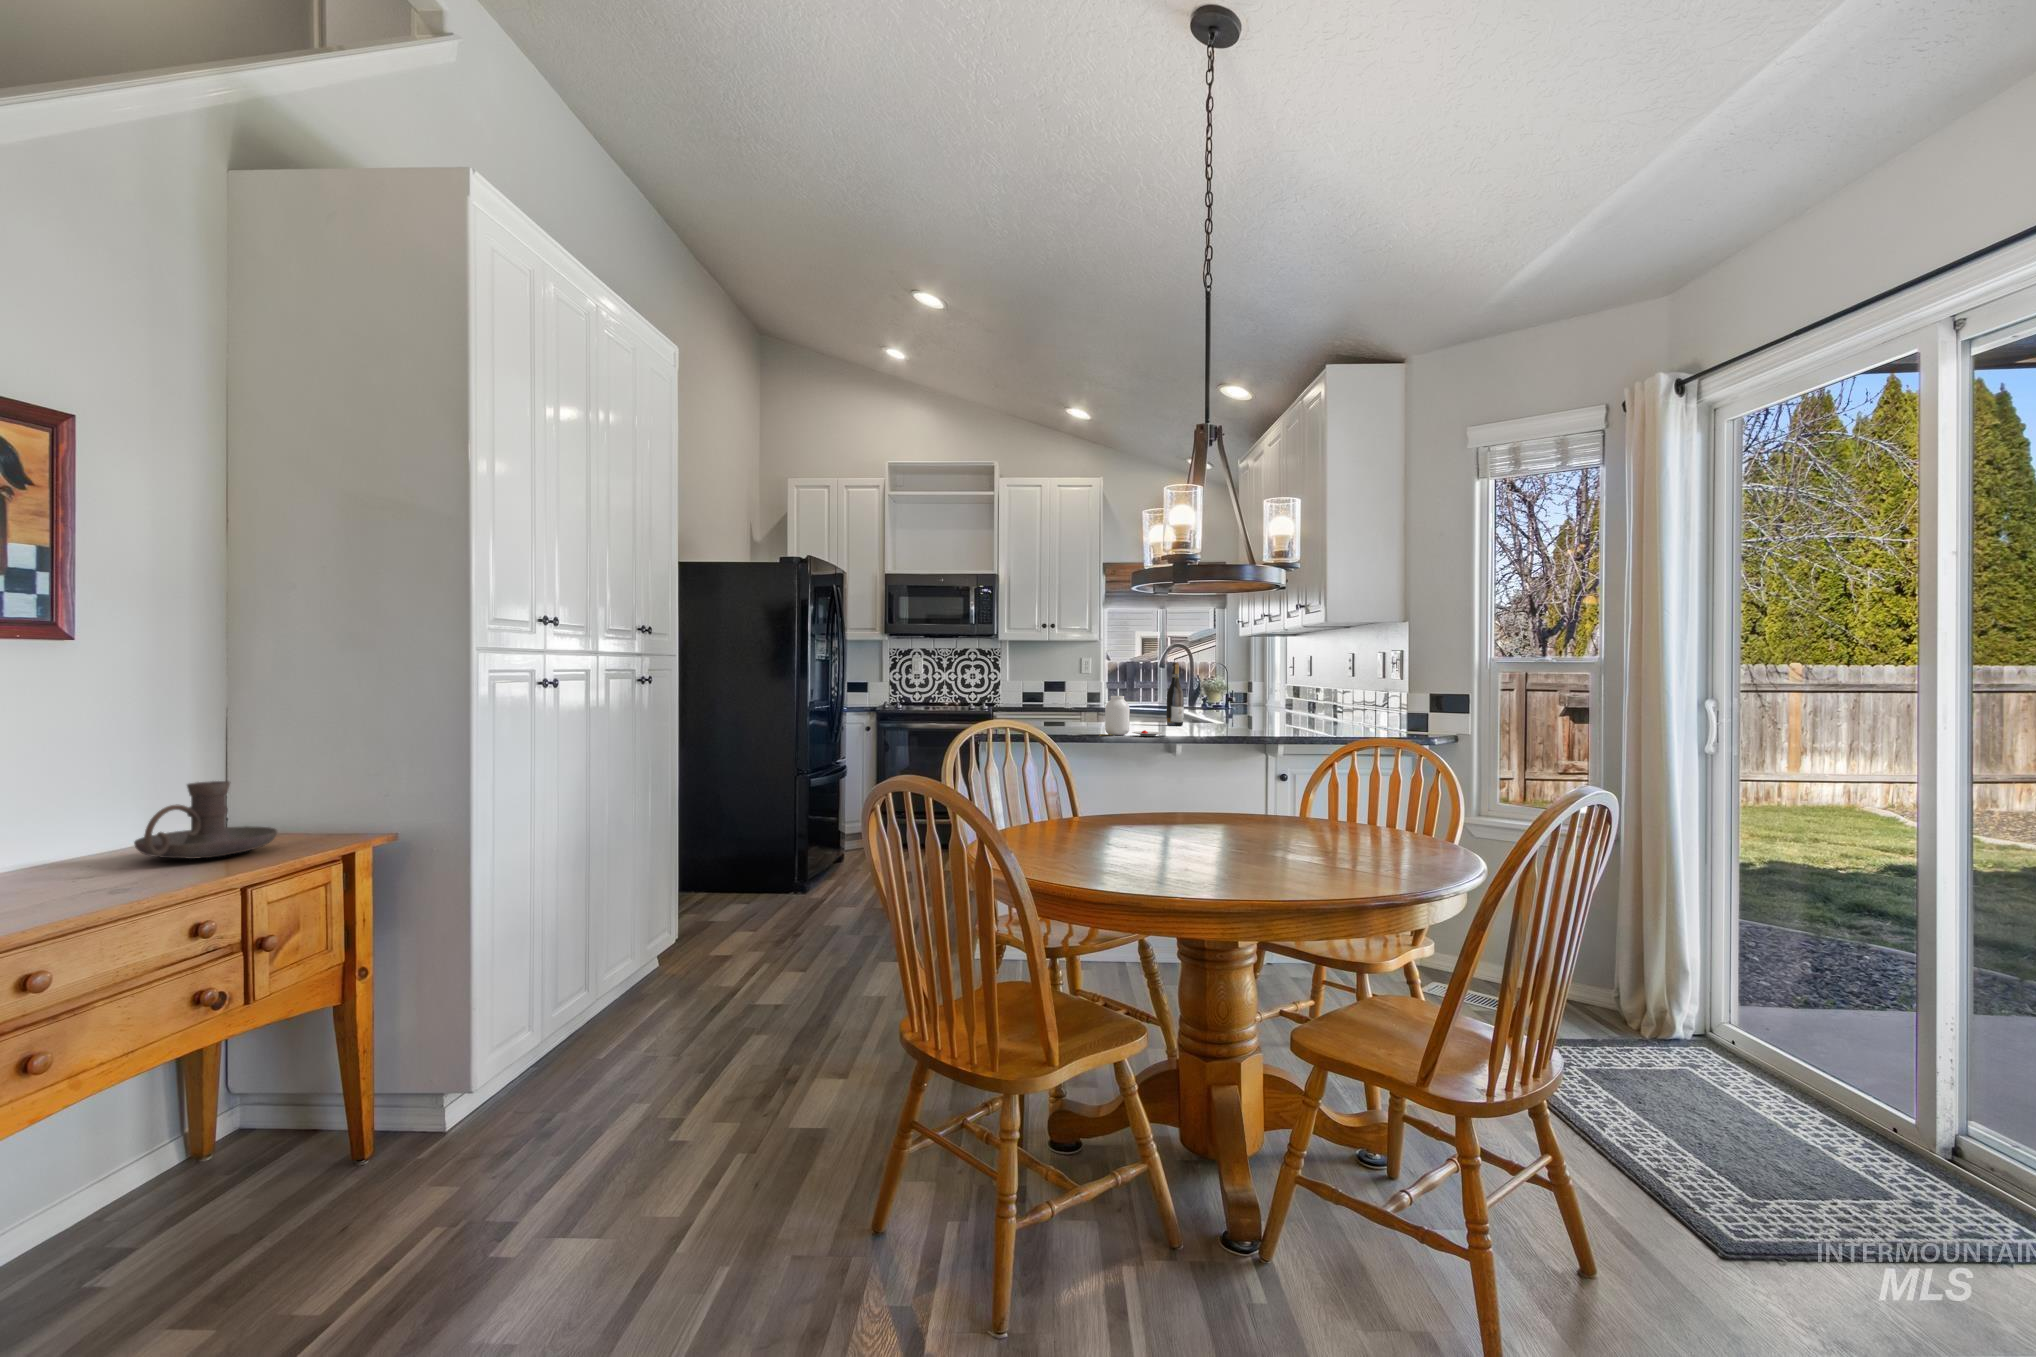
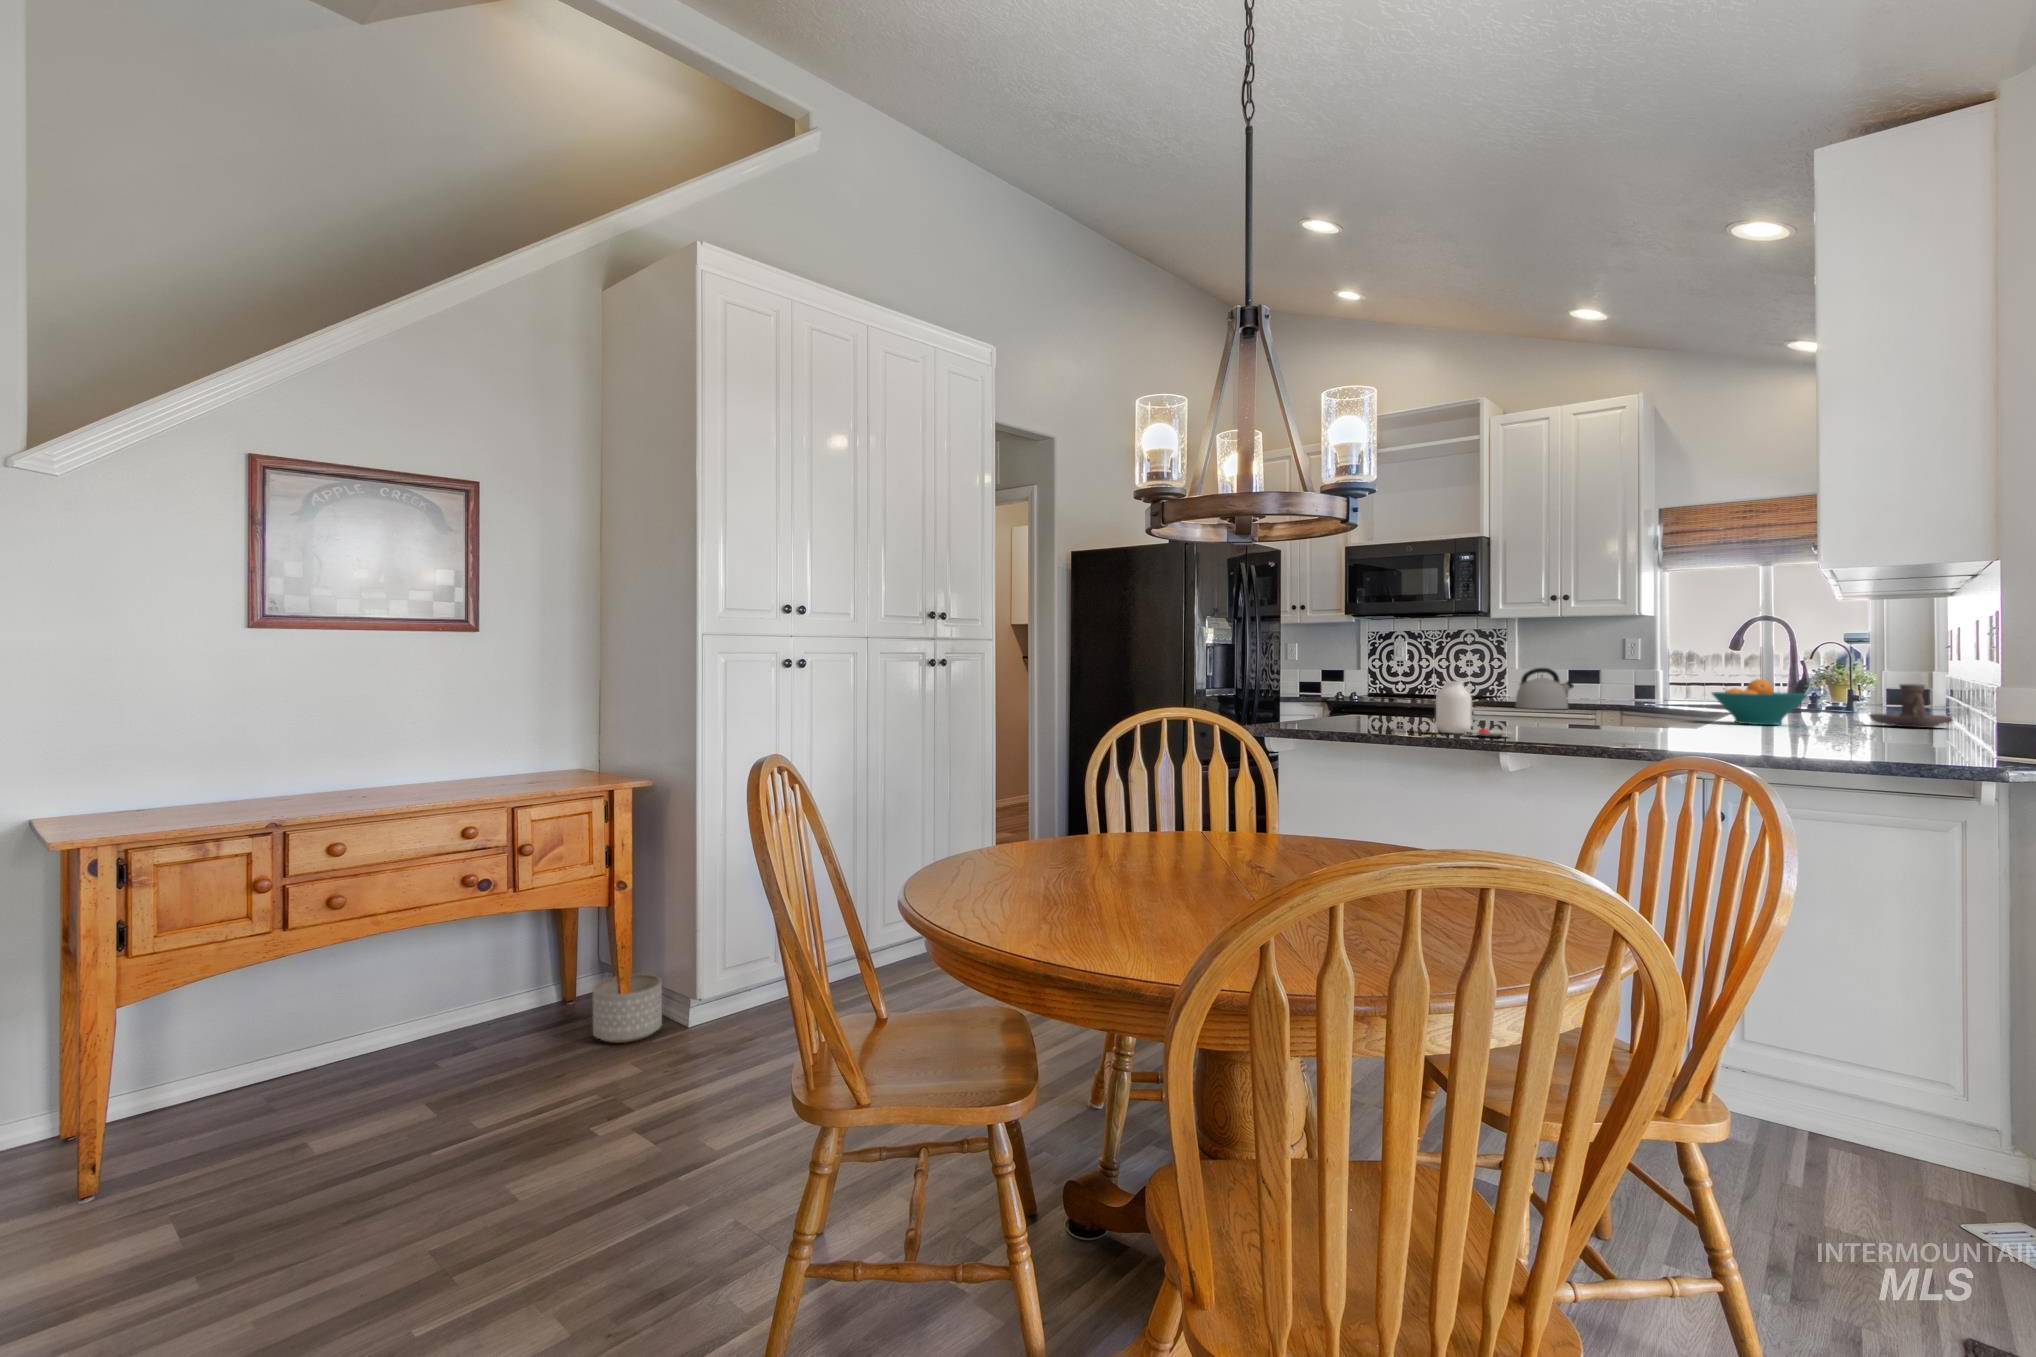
wine bottle: present [1166,662,1184,726] -> none [1629,637,1658,728]
kettle: none [1025,681,1065,713] -> present [1515,668,1574,709]
fruit bowl: none [1183,690,1236,721] -> present [1712,679,1807,725]
candle holder: present [134,781,277,859] -> present [1870,684,1953,728]
planter: none [326,1079,426,1176] -> present [593,974,662,1043]

